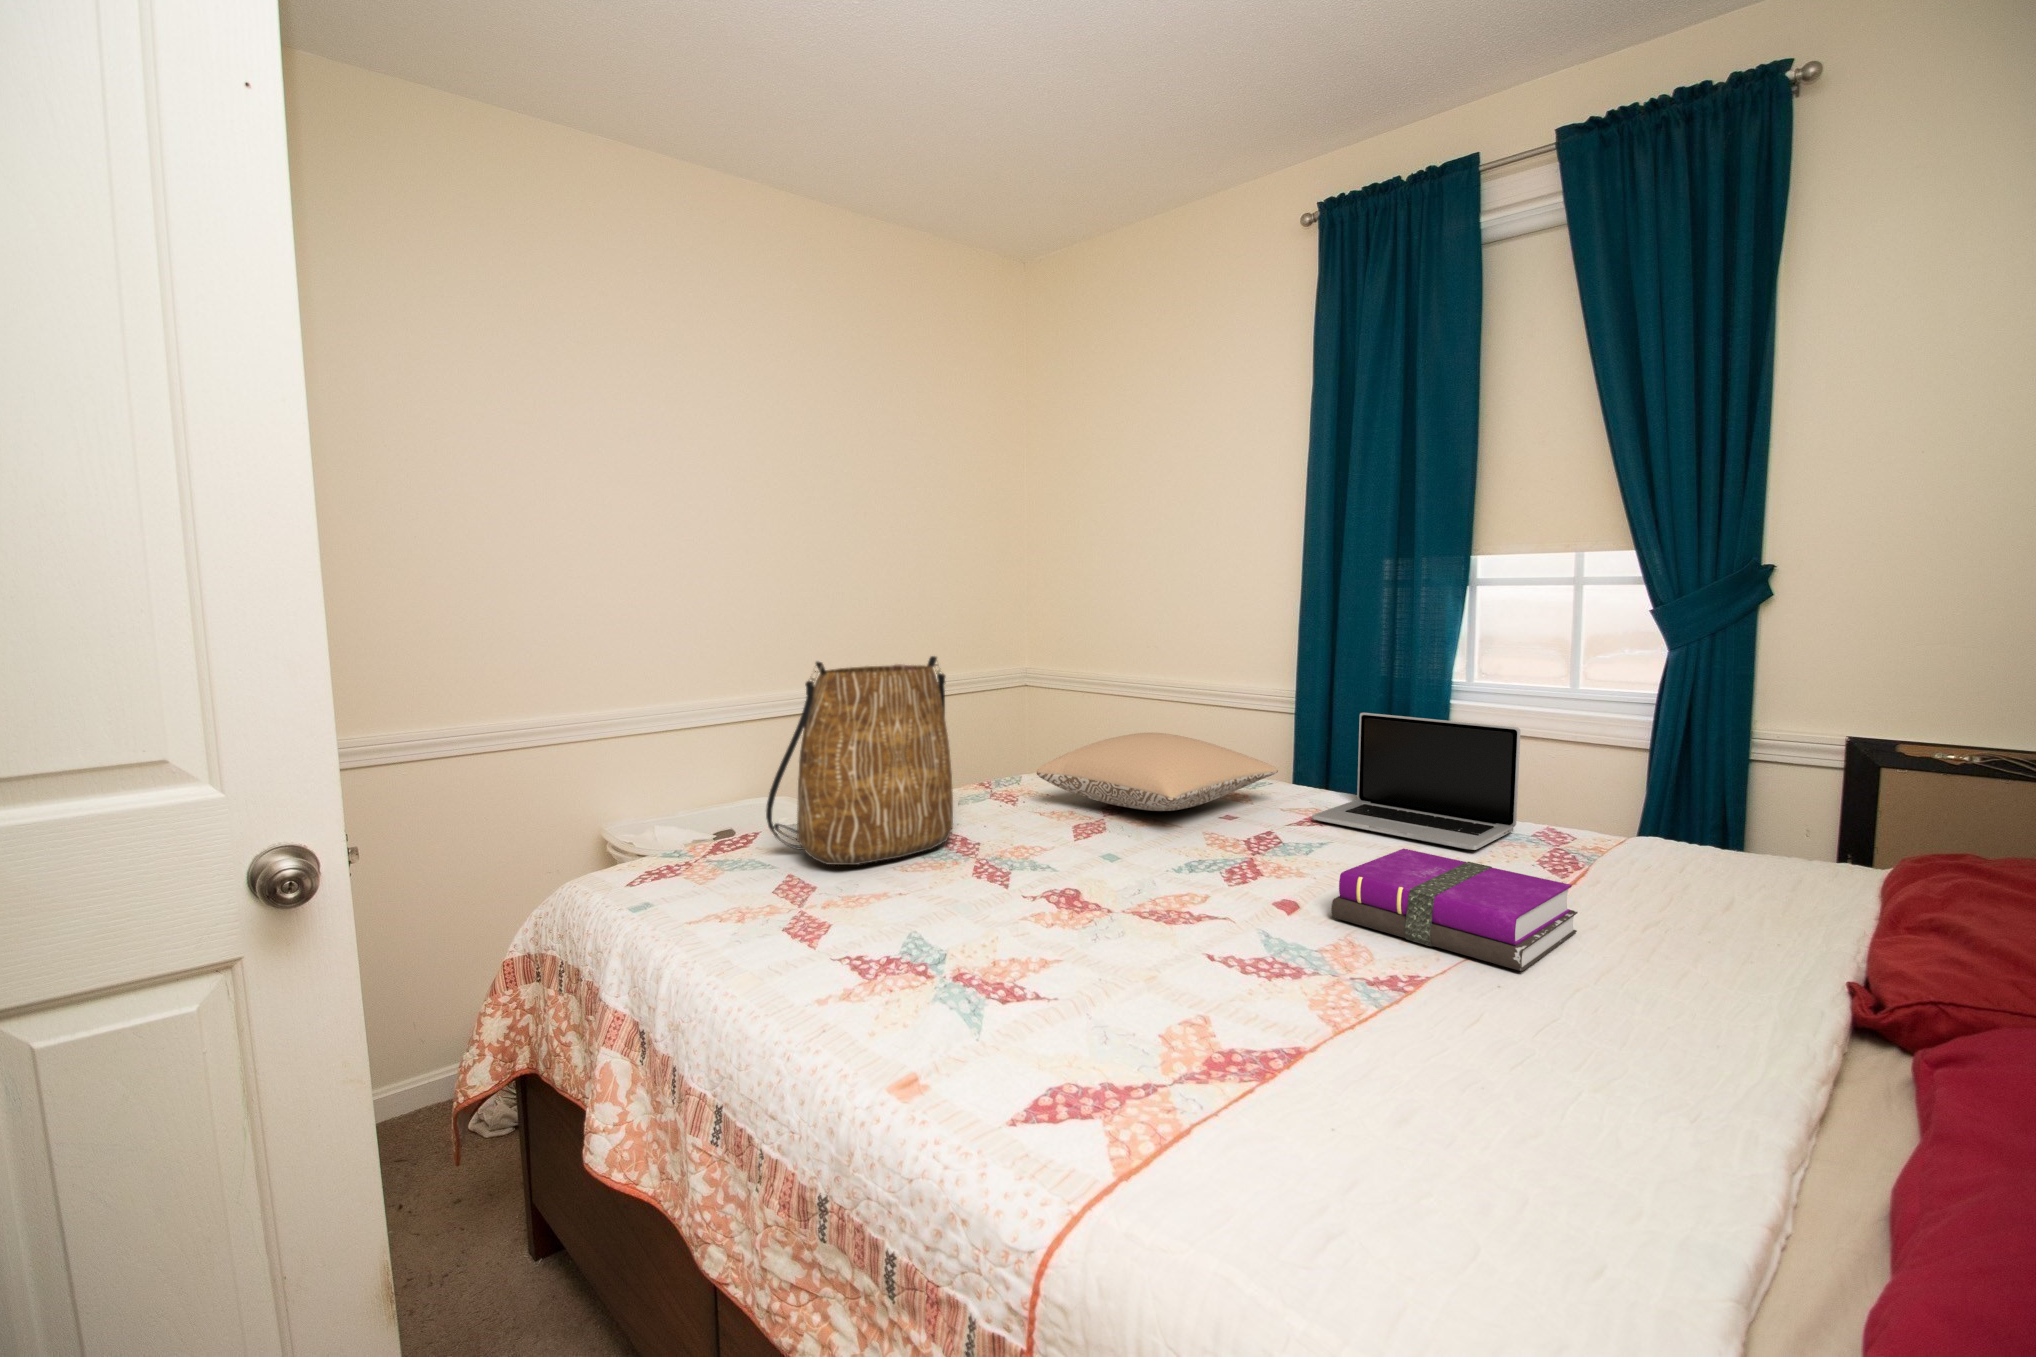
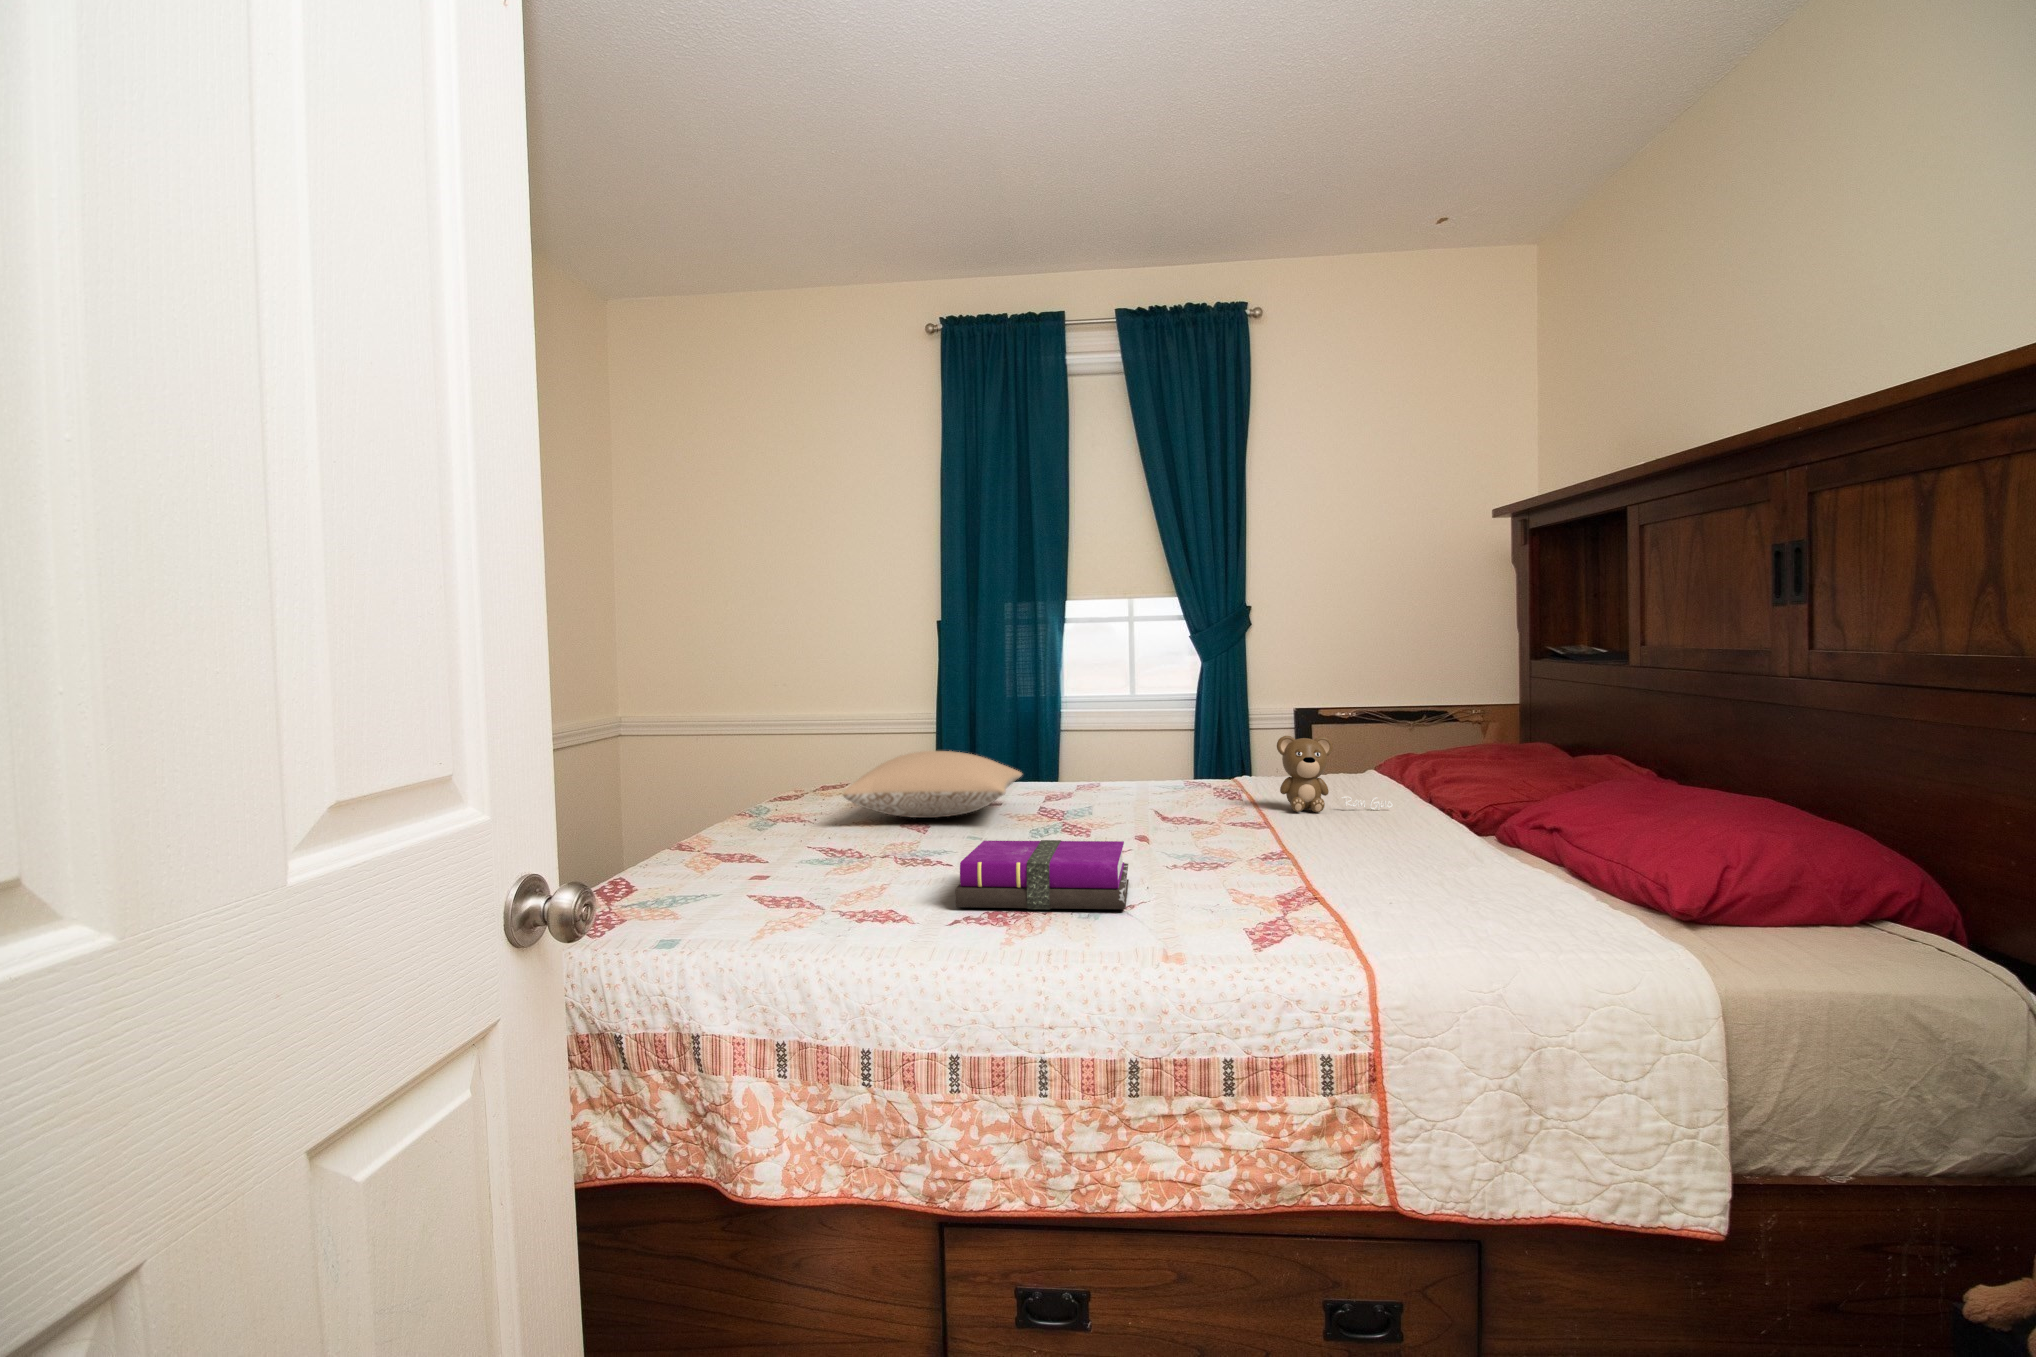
tote bag: present [766,656,953,865] -> none [693,672,847,881]
laptop: present [1312,713,1520,850] -> none [1066,720,1194,806]
teddy bear: none [1601,776,1821,926] -> present [1277,736,1392,812]
notebook: present [1332,848,1578,971] -> present [955,840,1129,909]

